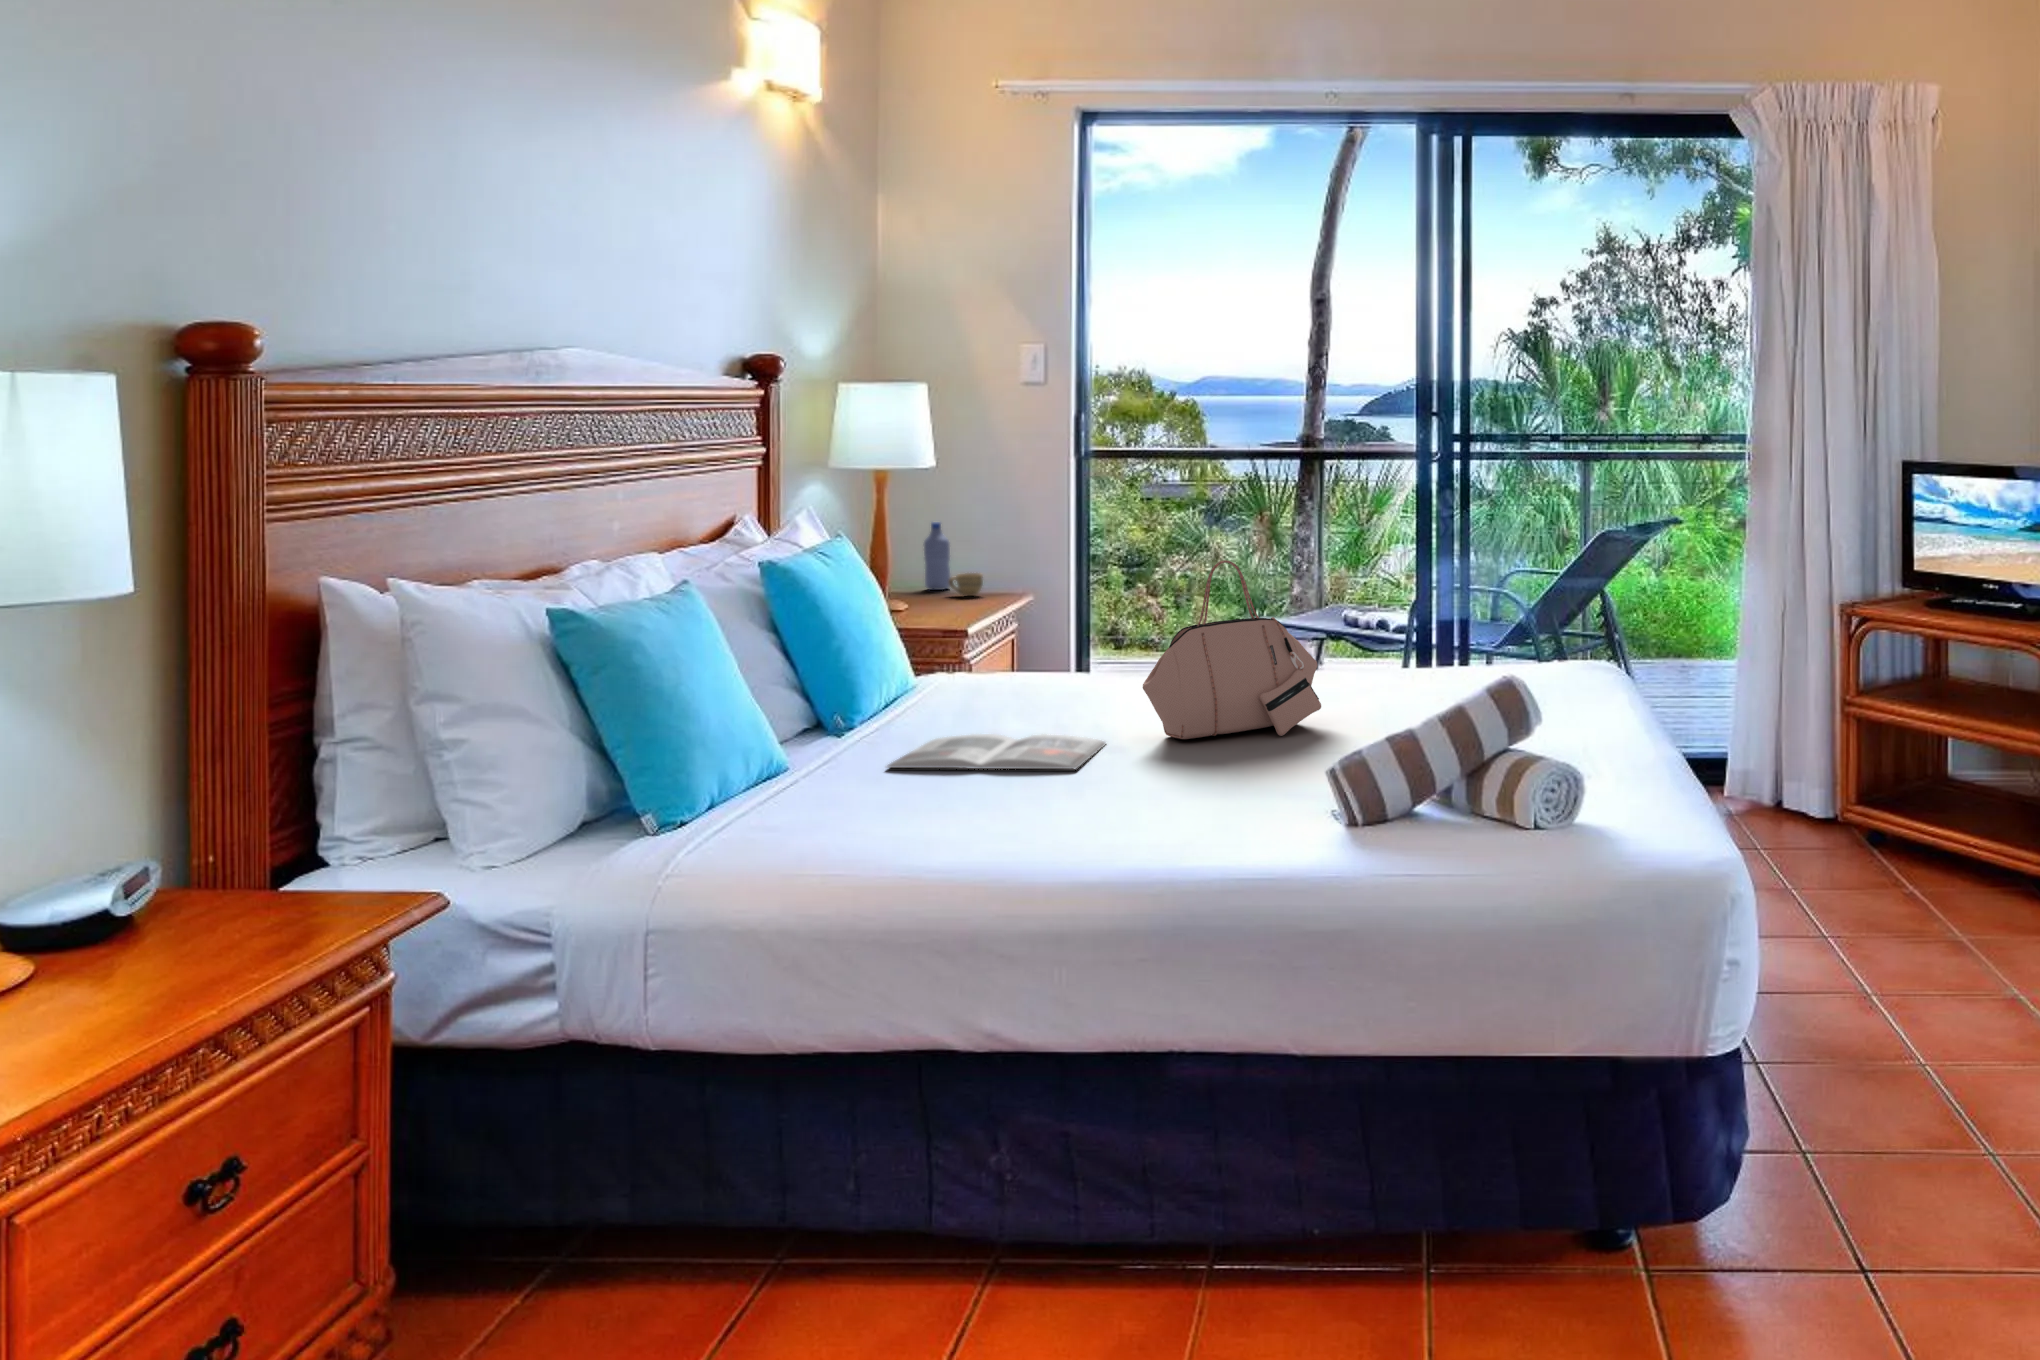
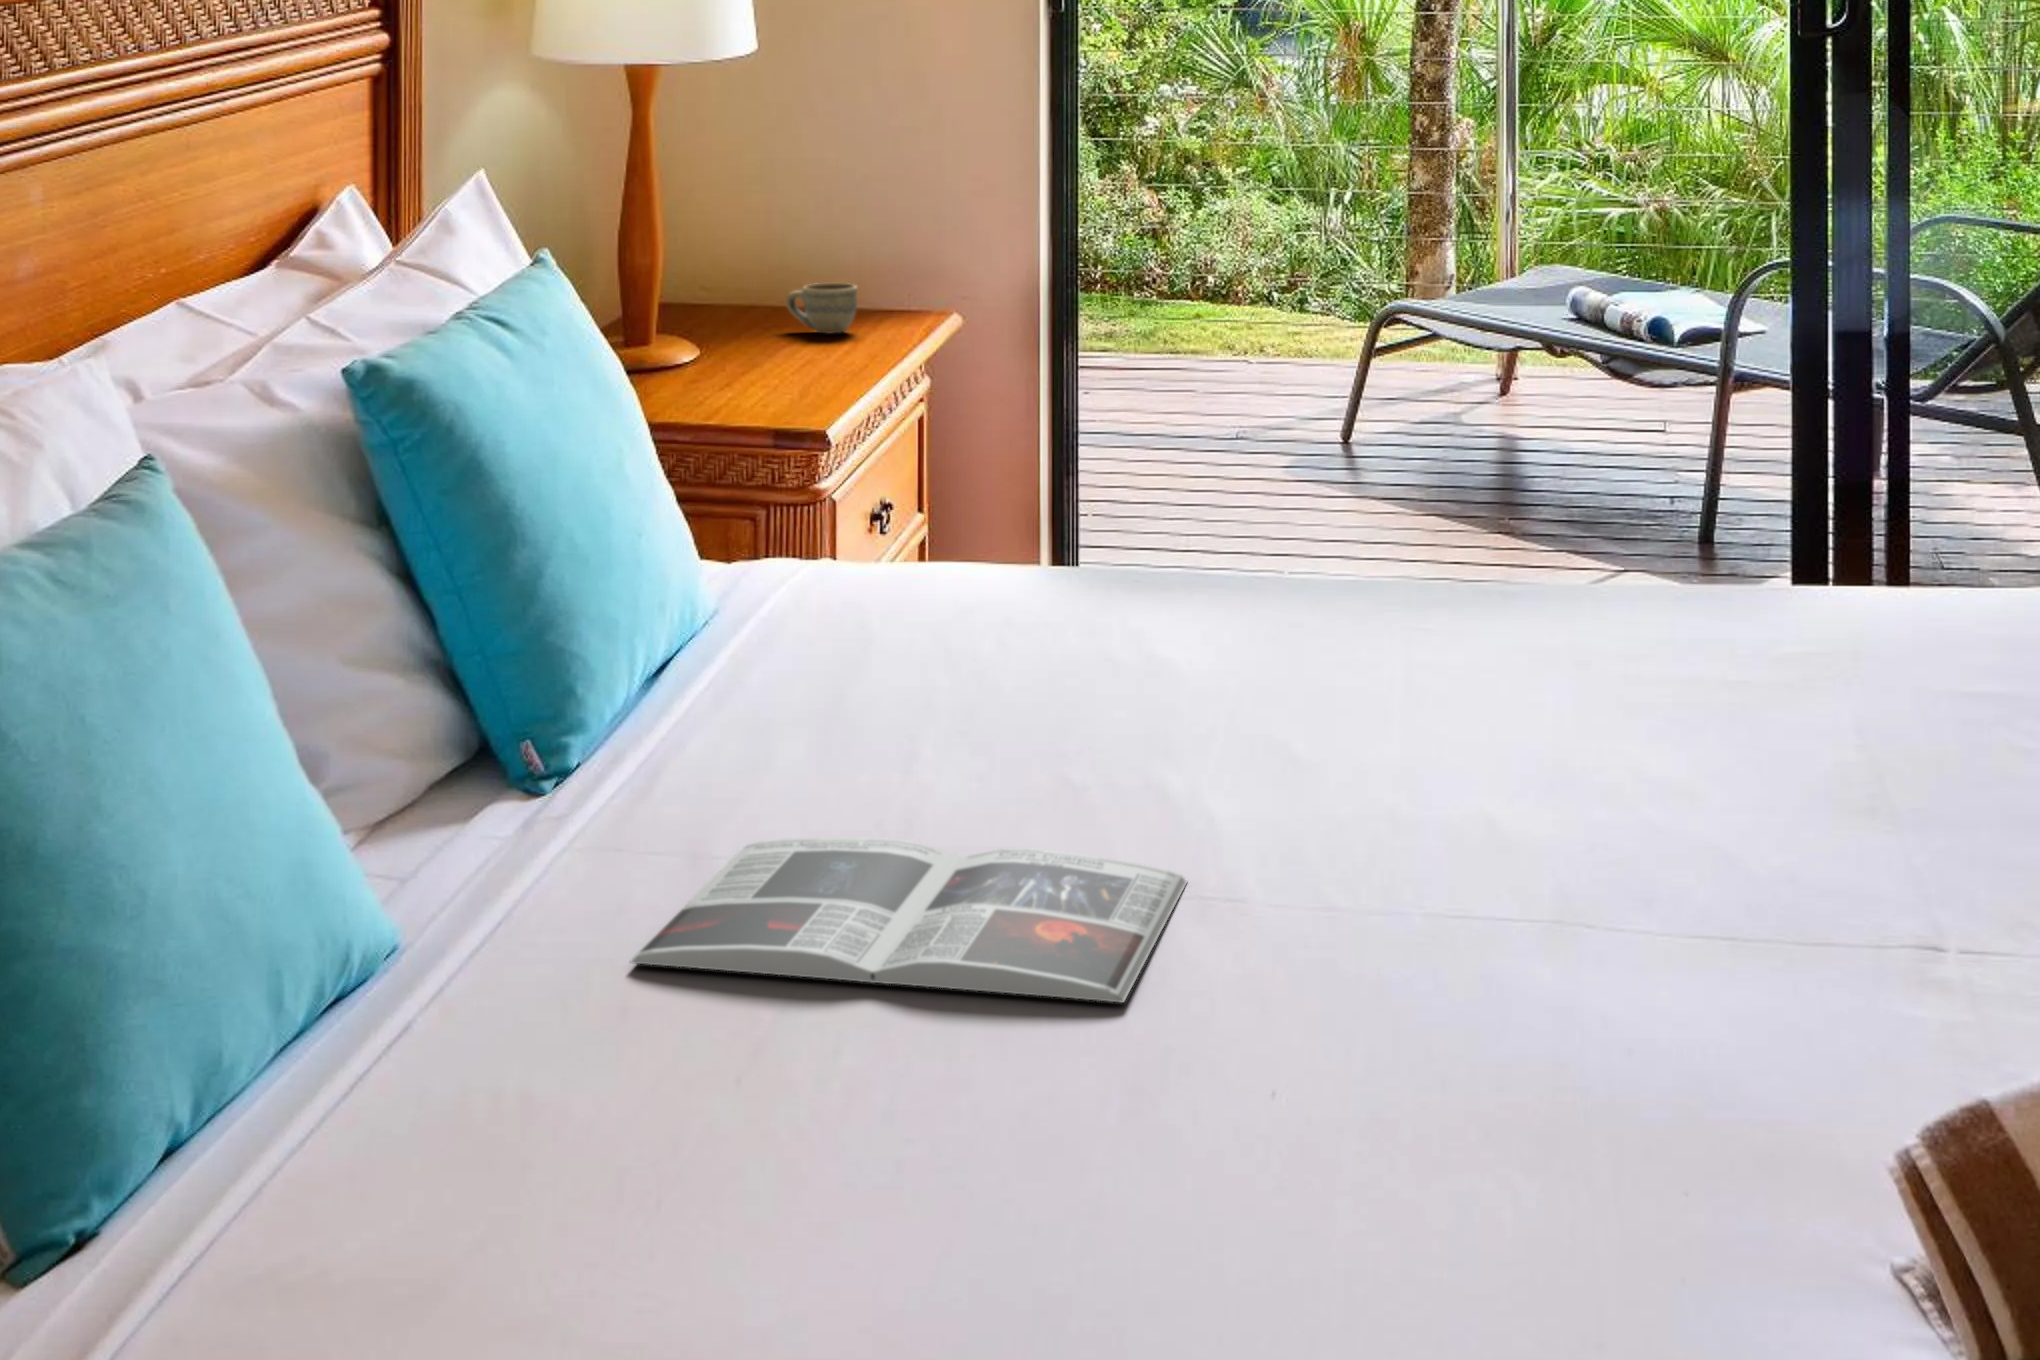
water bottle: present [924,522,951,590] -> none [734,166,791,311]
handbag: present [1143,560,1321,739] -> none [1283,409,1736,882]

